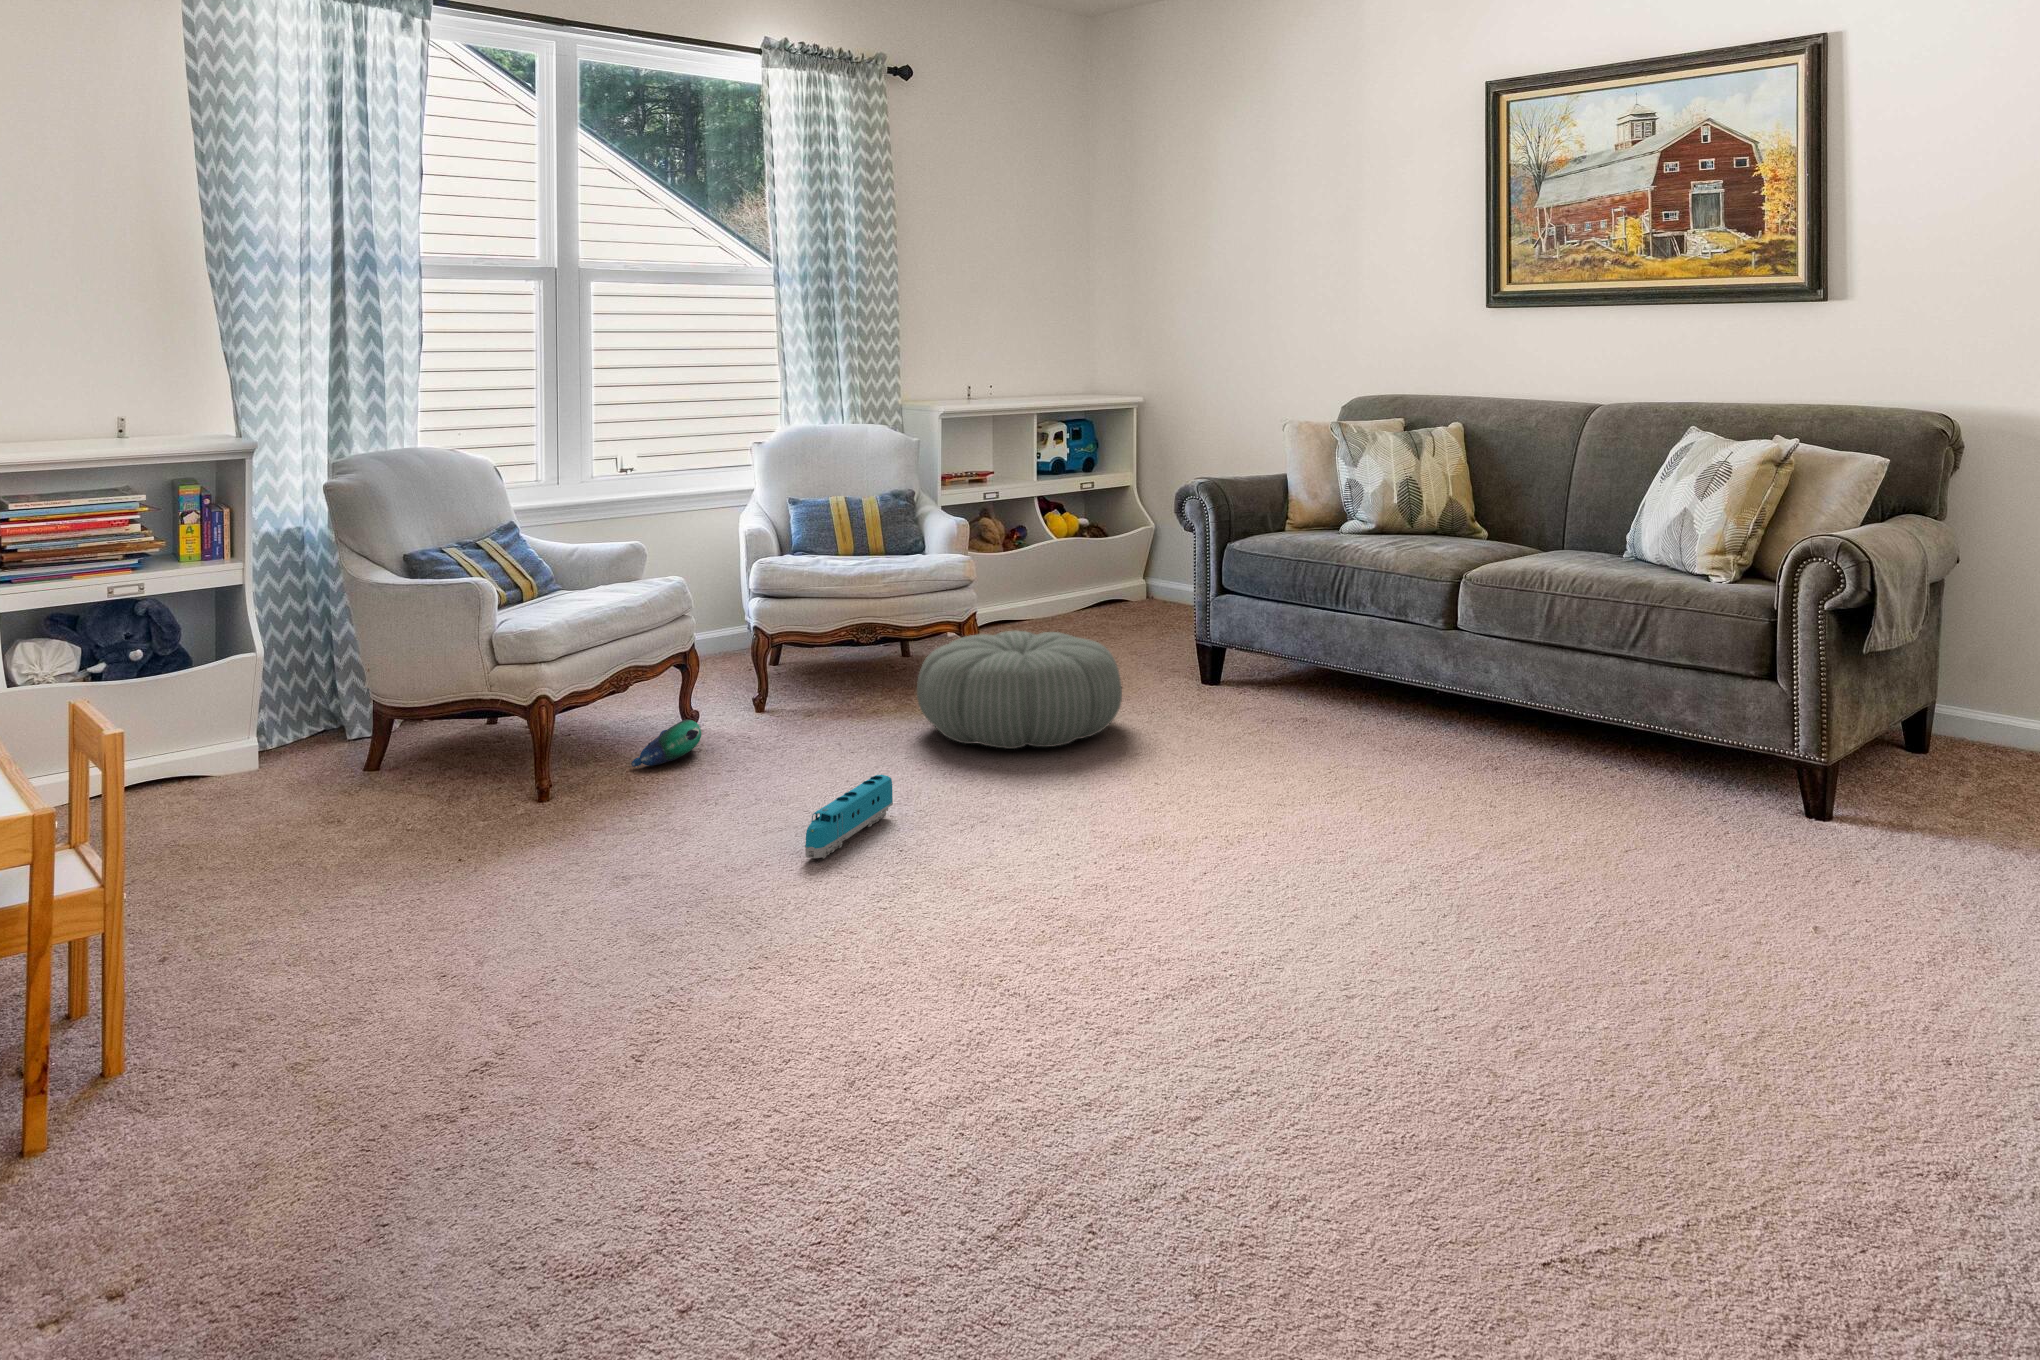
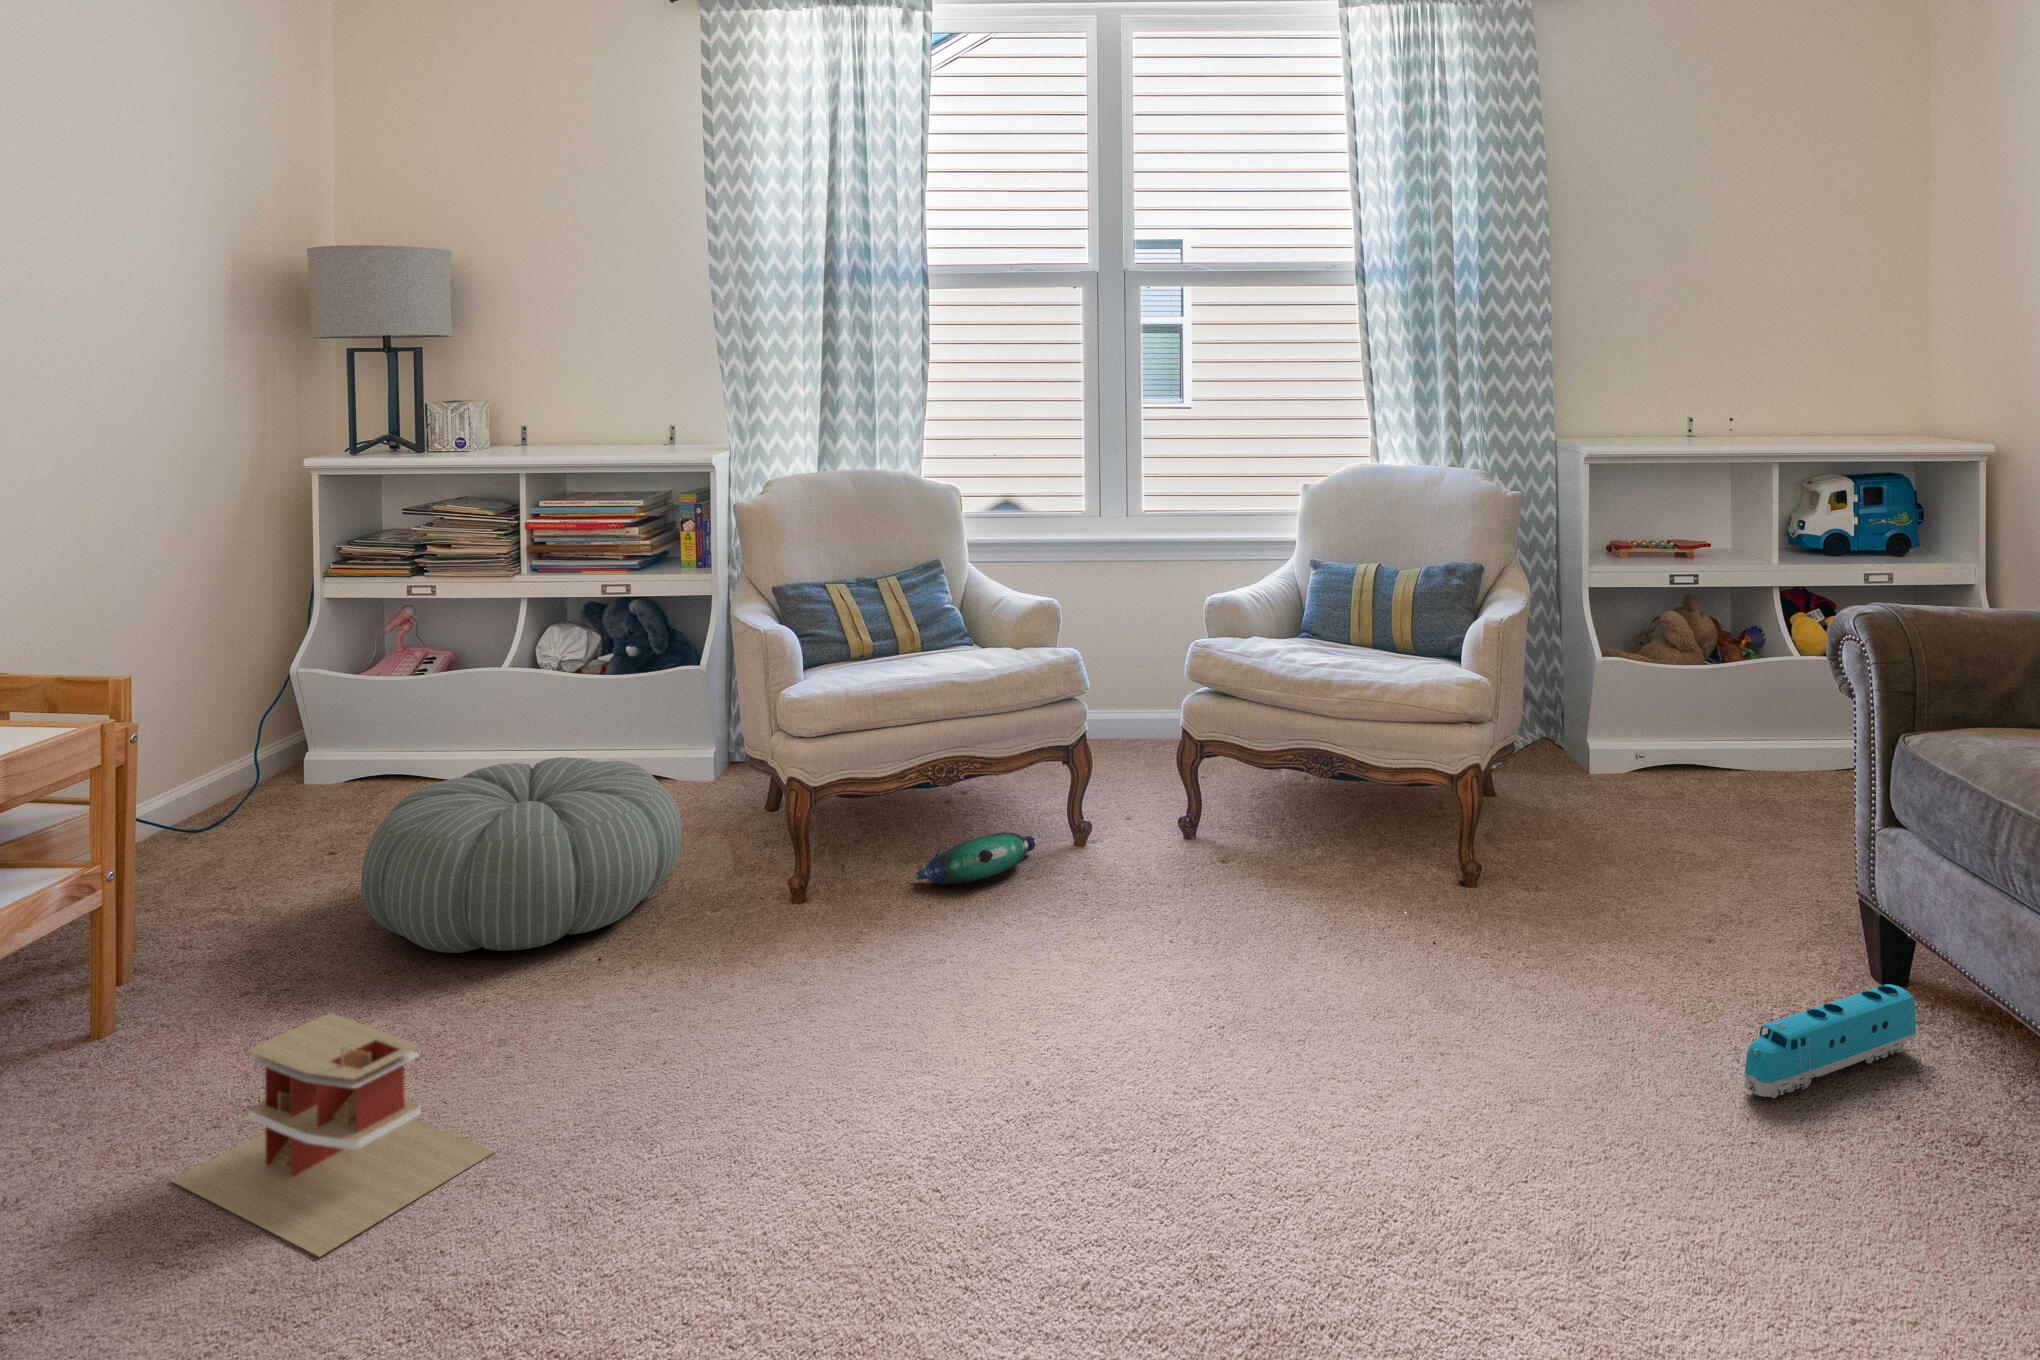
pouf: present [917,631,1122,749] -> present [361,757,682,953]
toy train: present [805,775,893,858] -> present [1744,984,1916,1099]
toy house: none [466,847,668,991] -> present [171,1014,493,1256]

